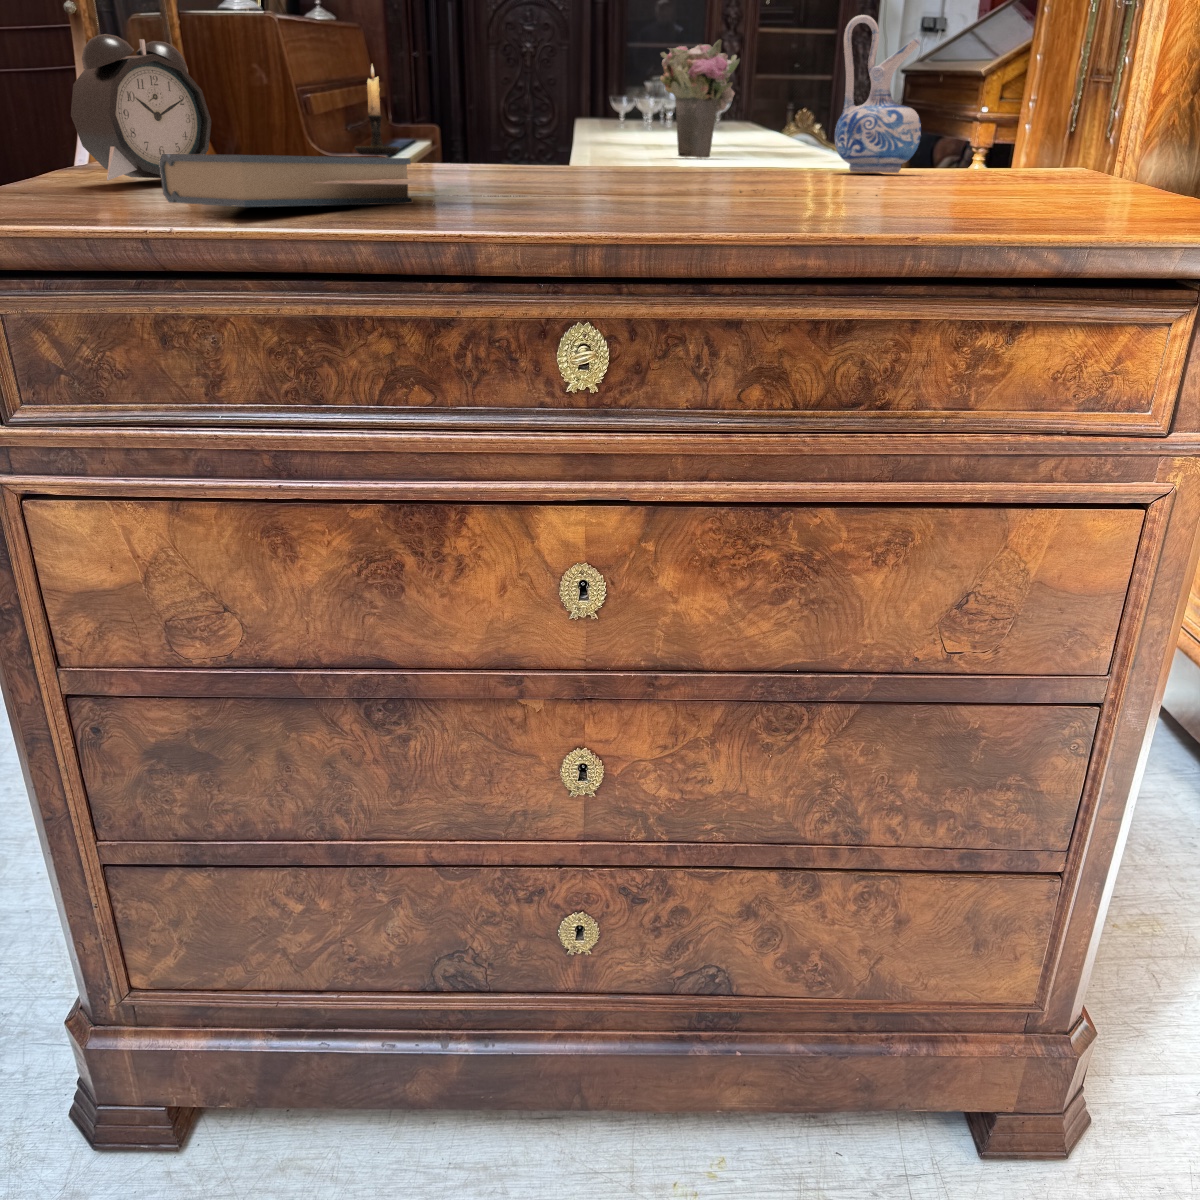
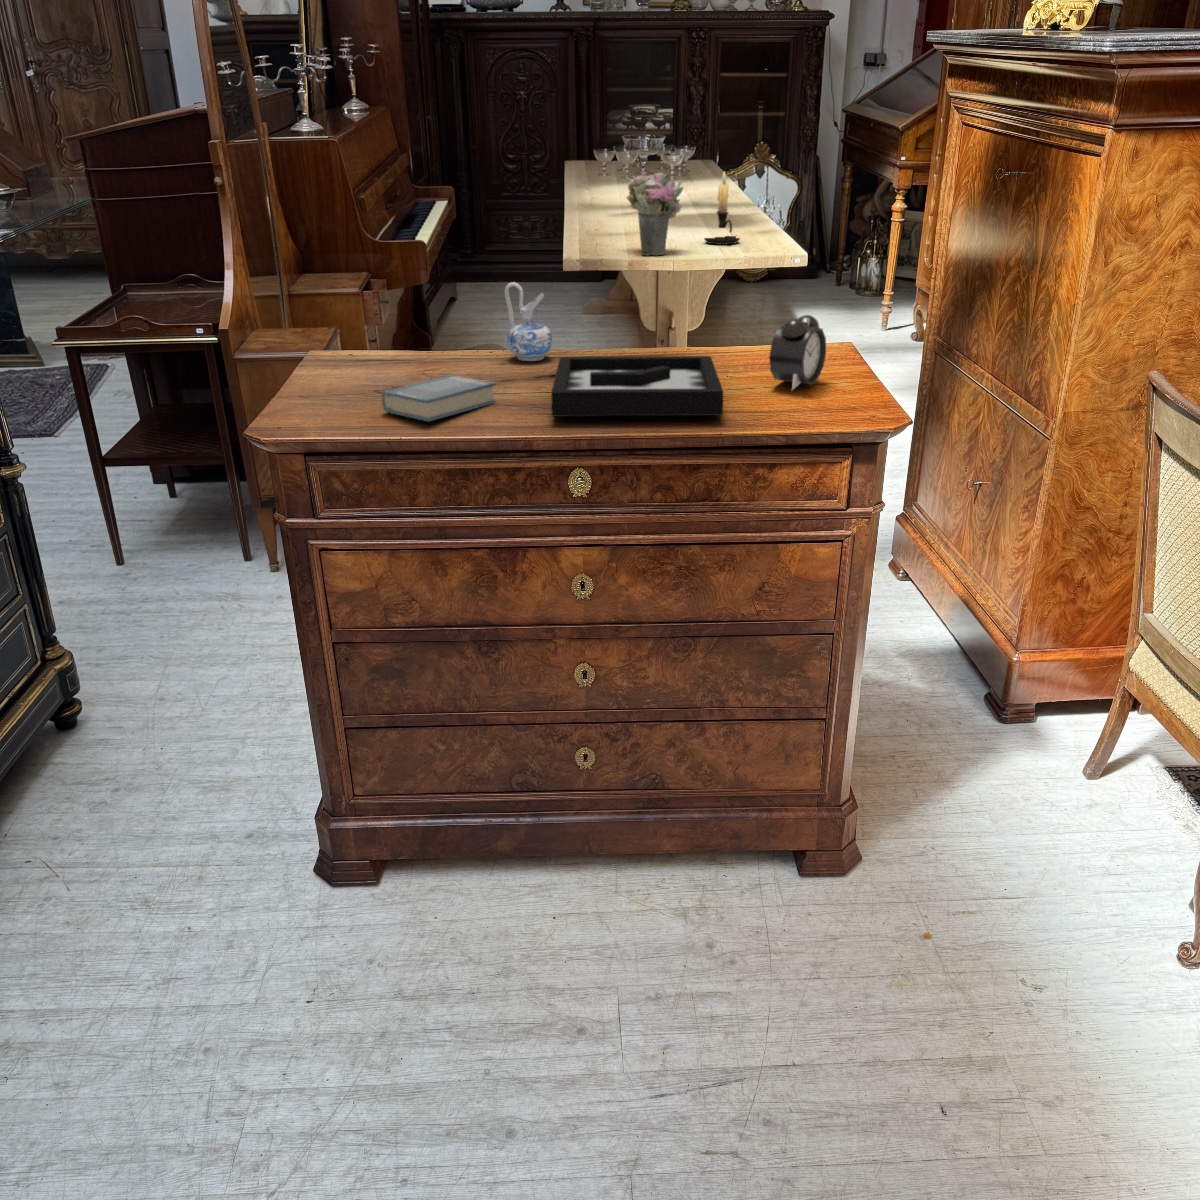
ceramic pitcher: present [834,15,921,173] -> present [505,282,552,361]
alarm clock: present [71,34,211,181] -> present [769,315,826,390]
candle holder: present [355,65,399,155] -> present [704,172,740,244]
decorative tray: none [524,143,919,209] -> present [551,356,723,416]

